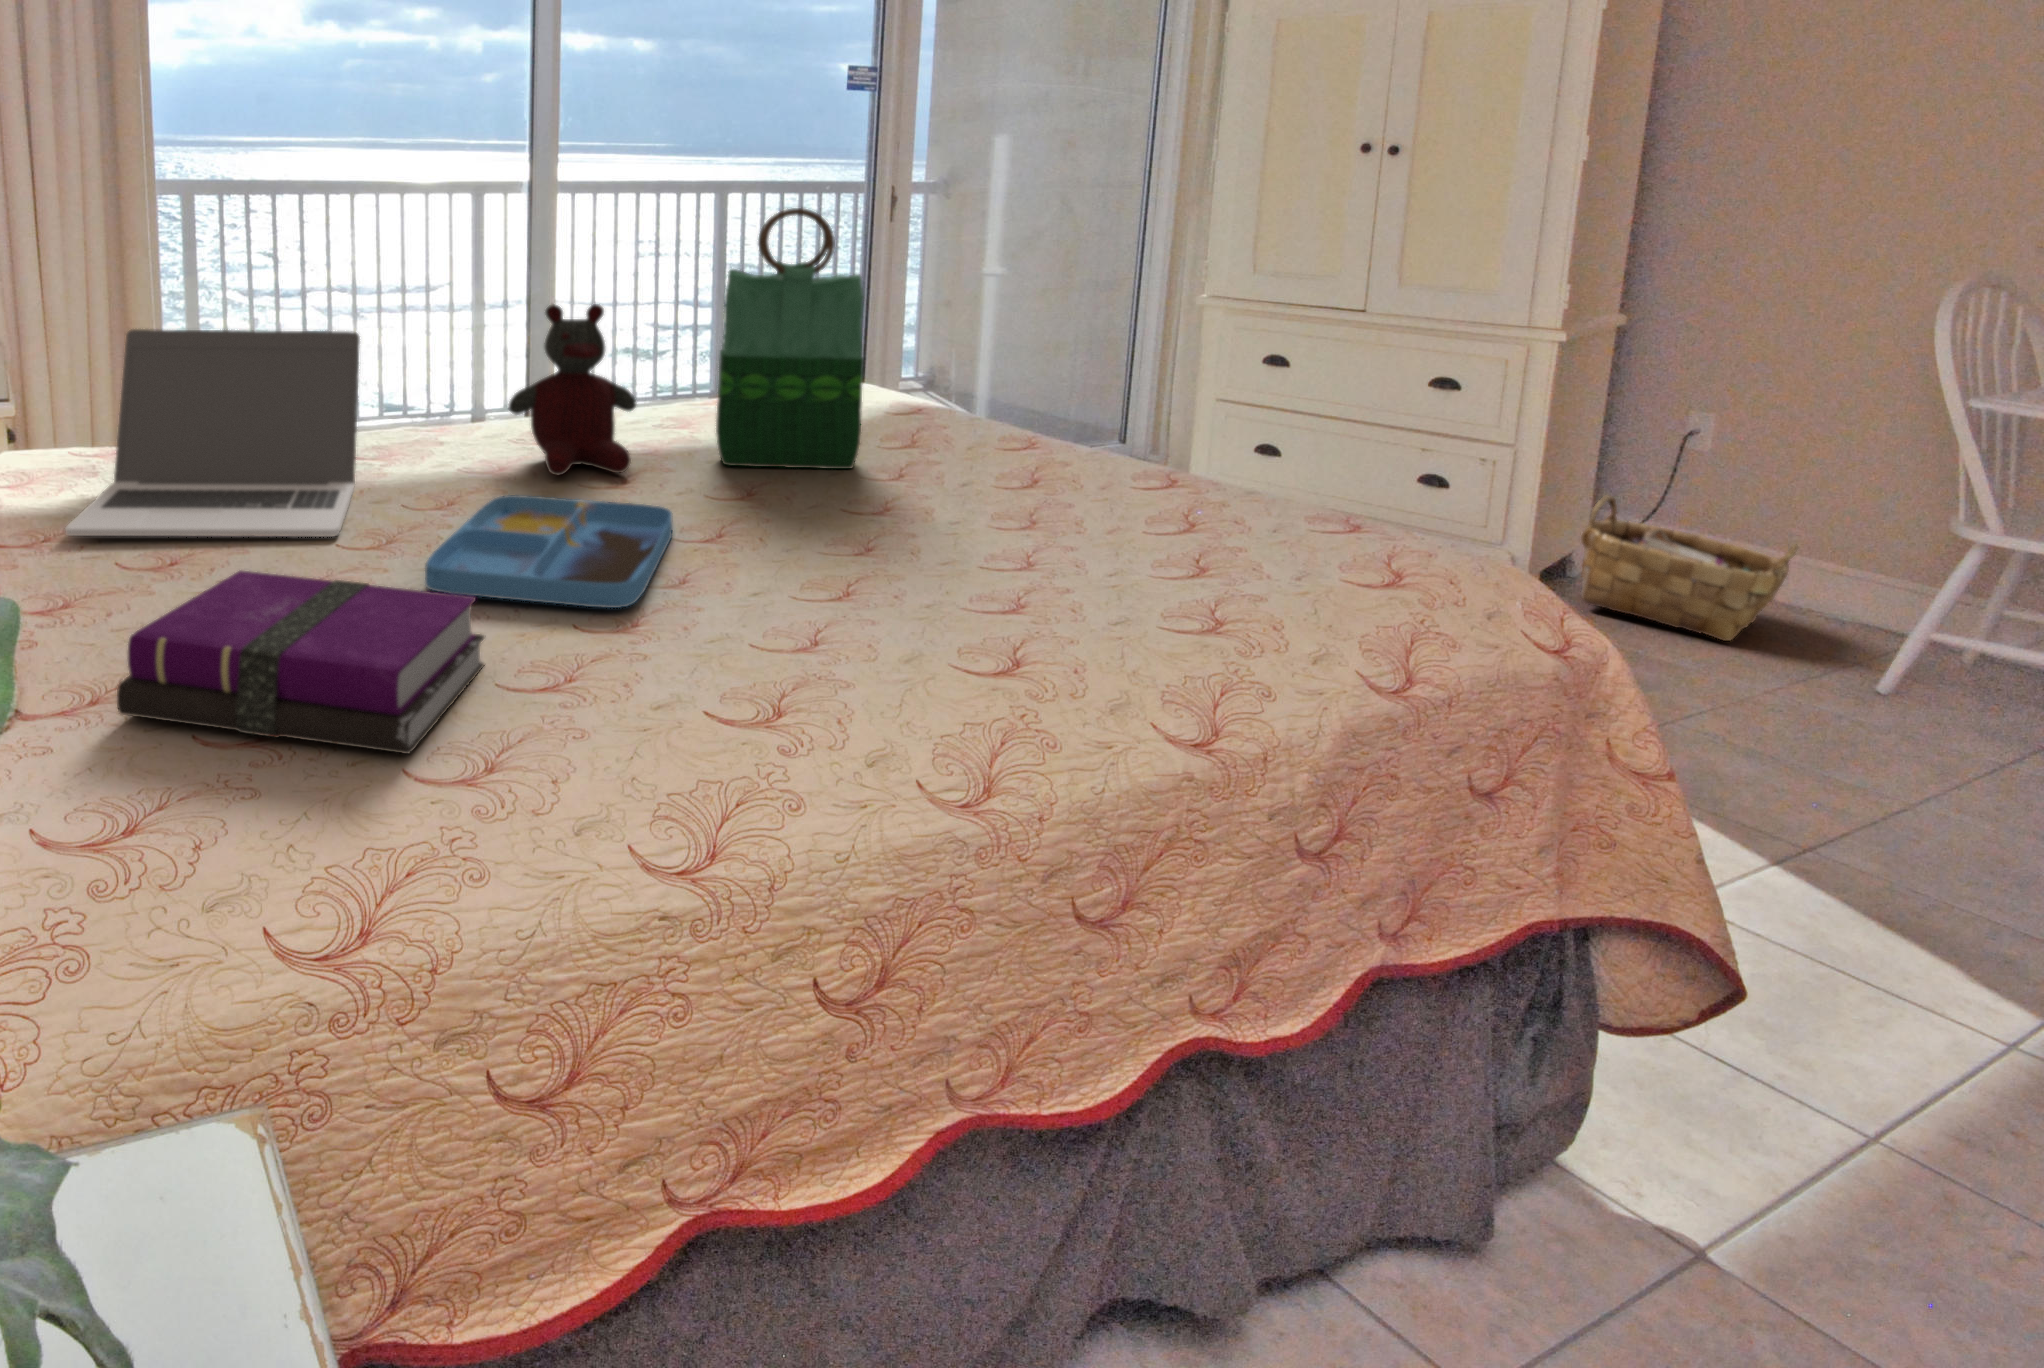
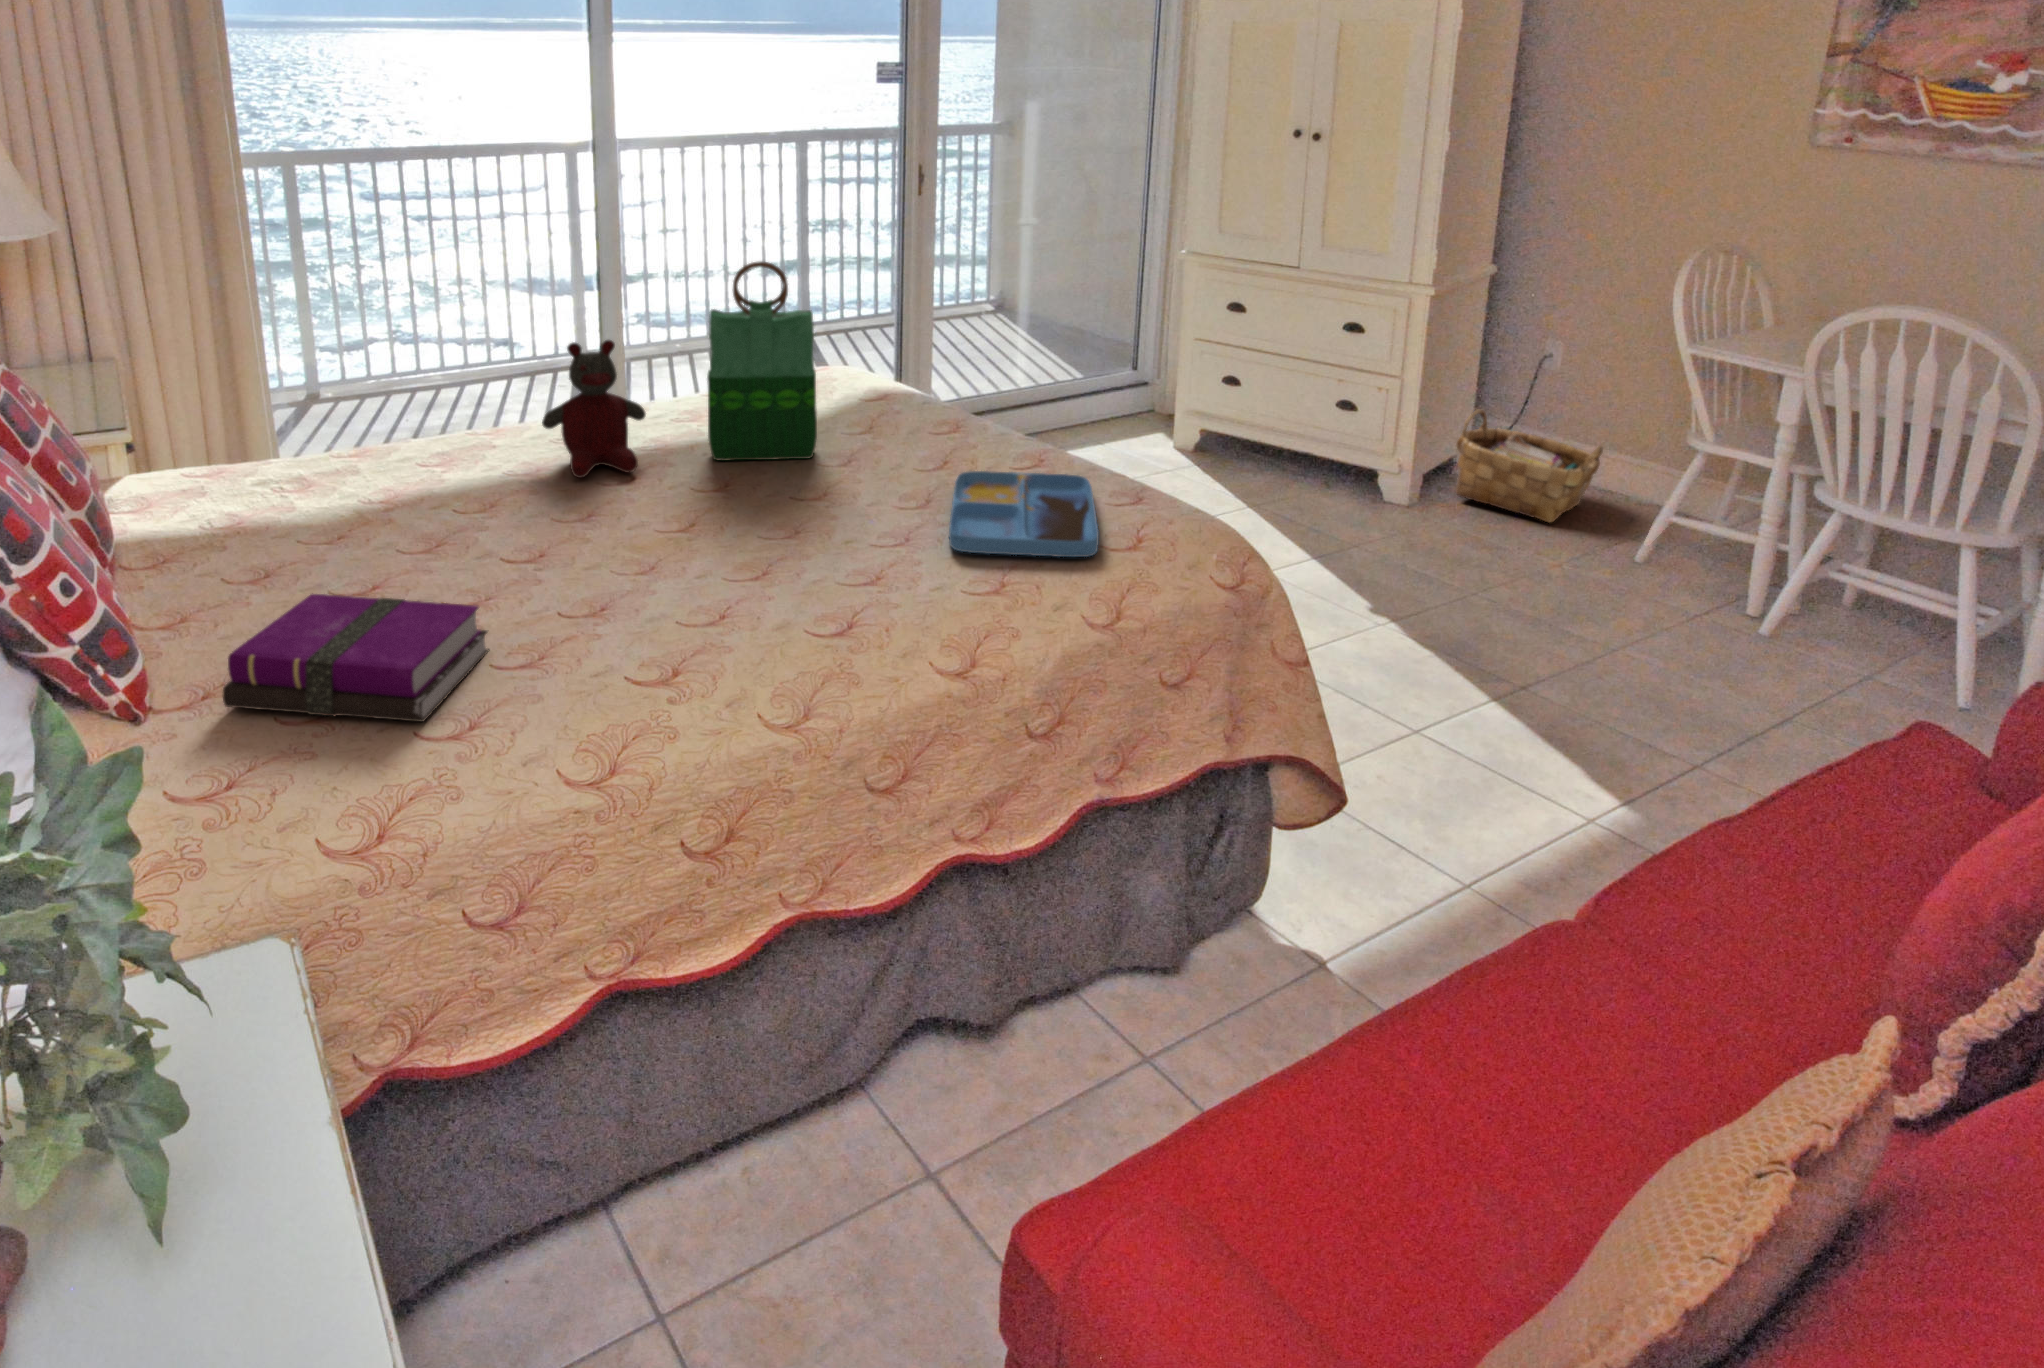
laptop: present [66,329,360,537] -> none [182,373,418,559]
tray: present [425,495,673,608] -> present [949,471,1099,557]

